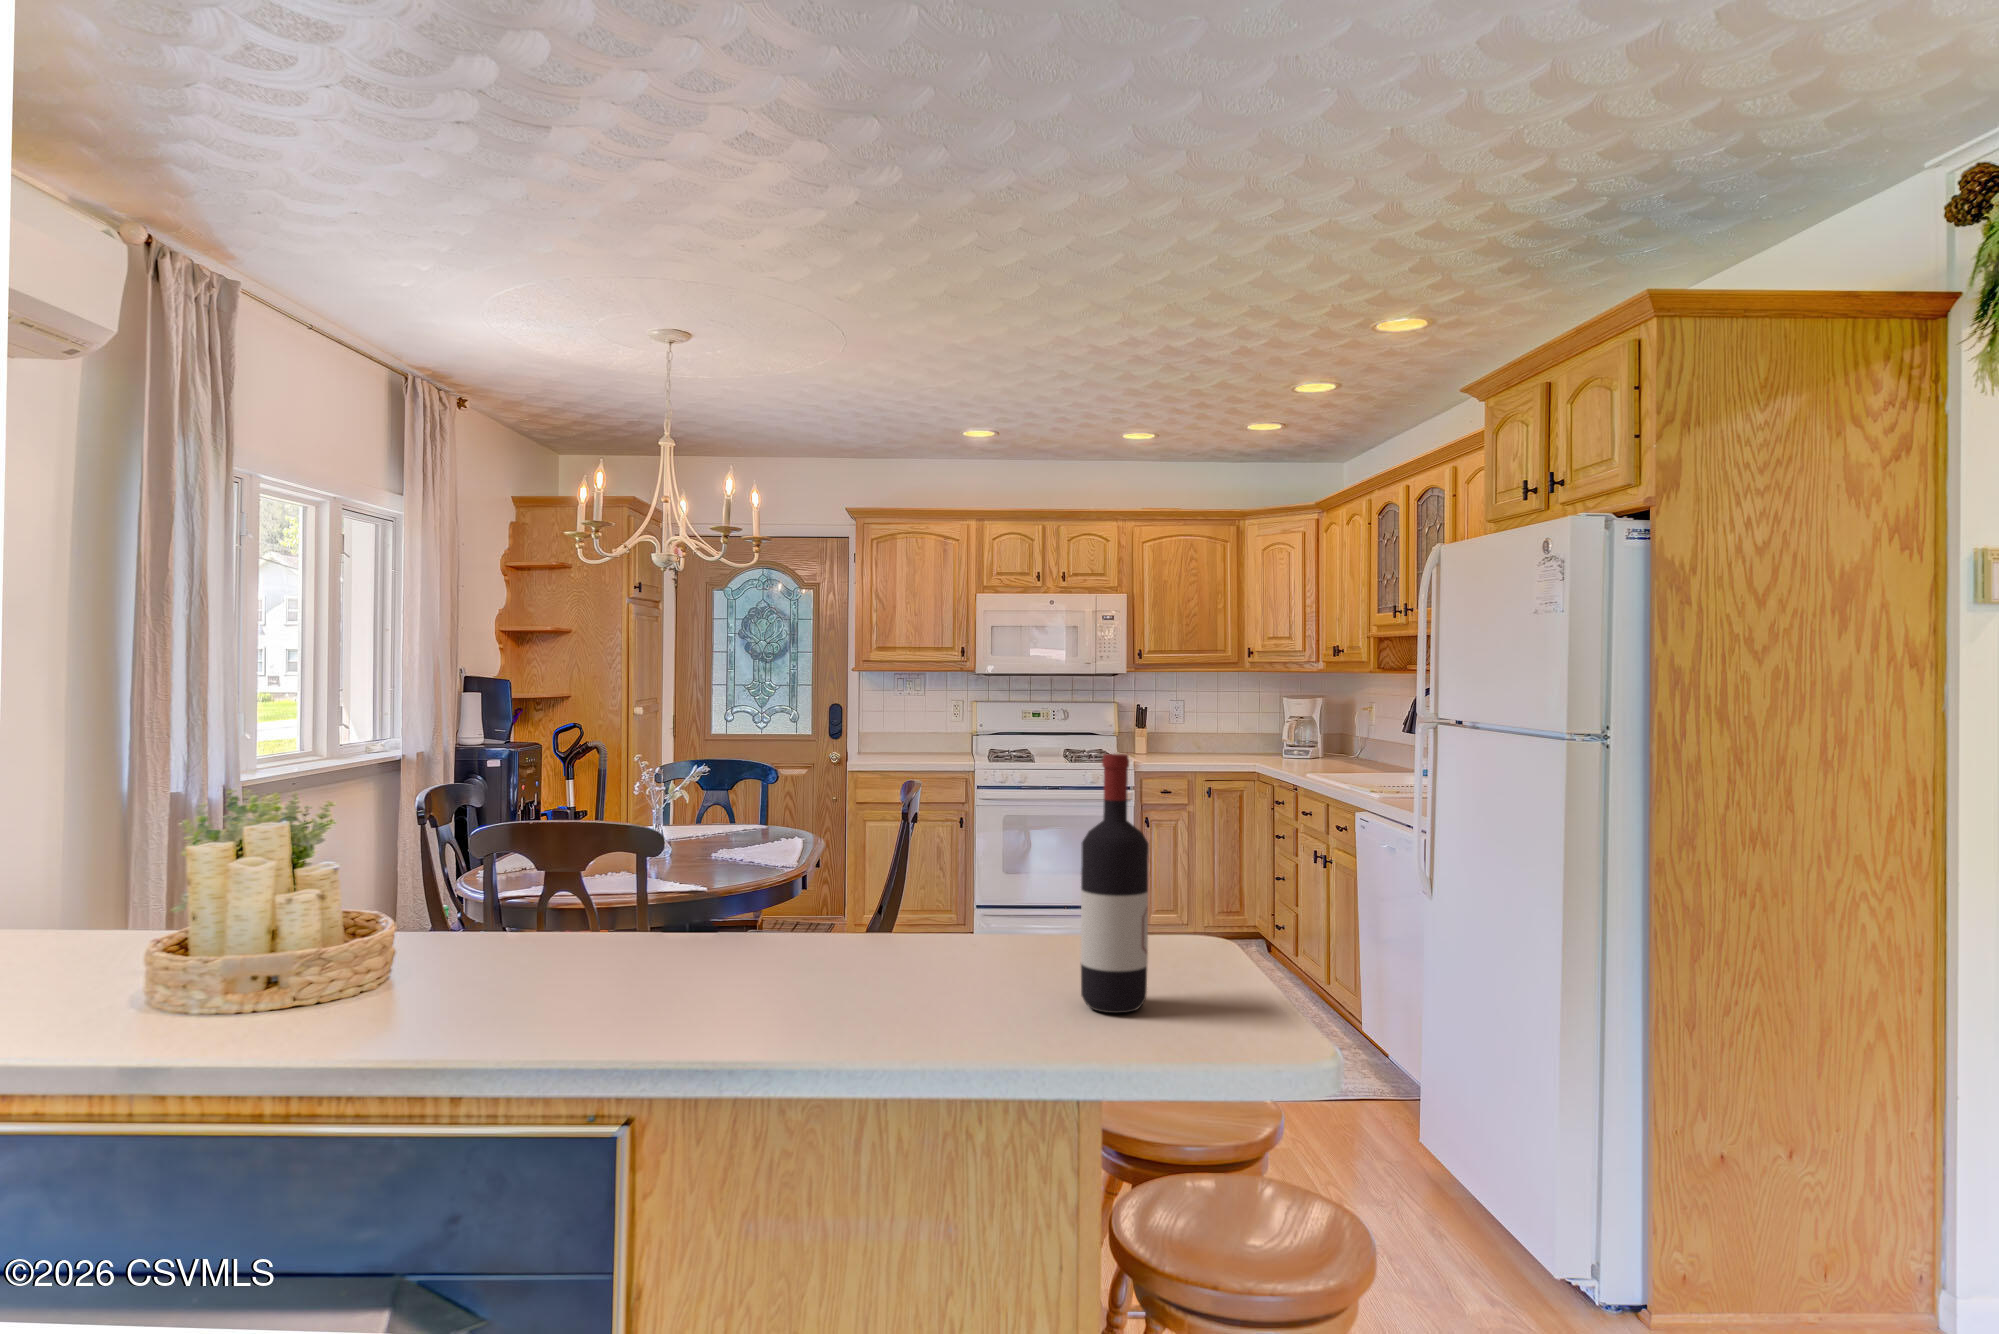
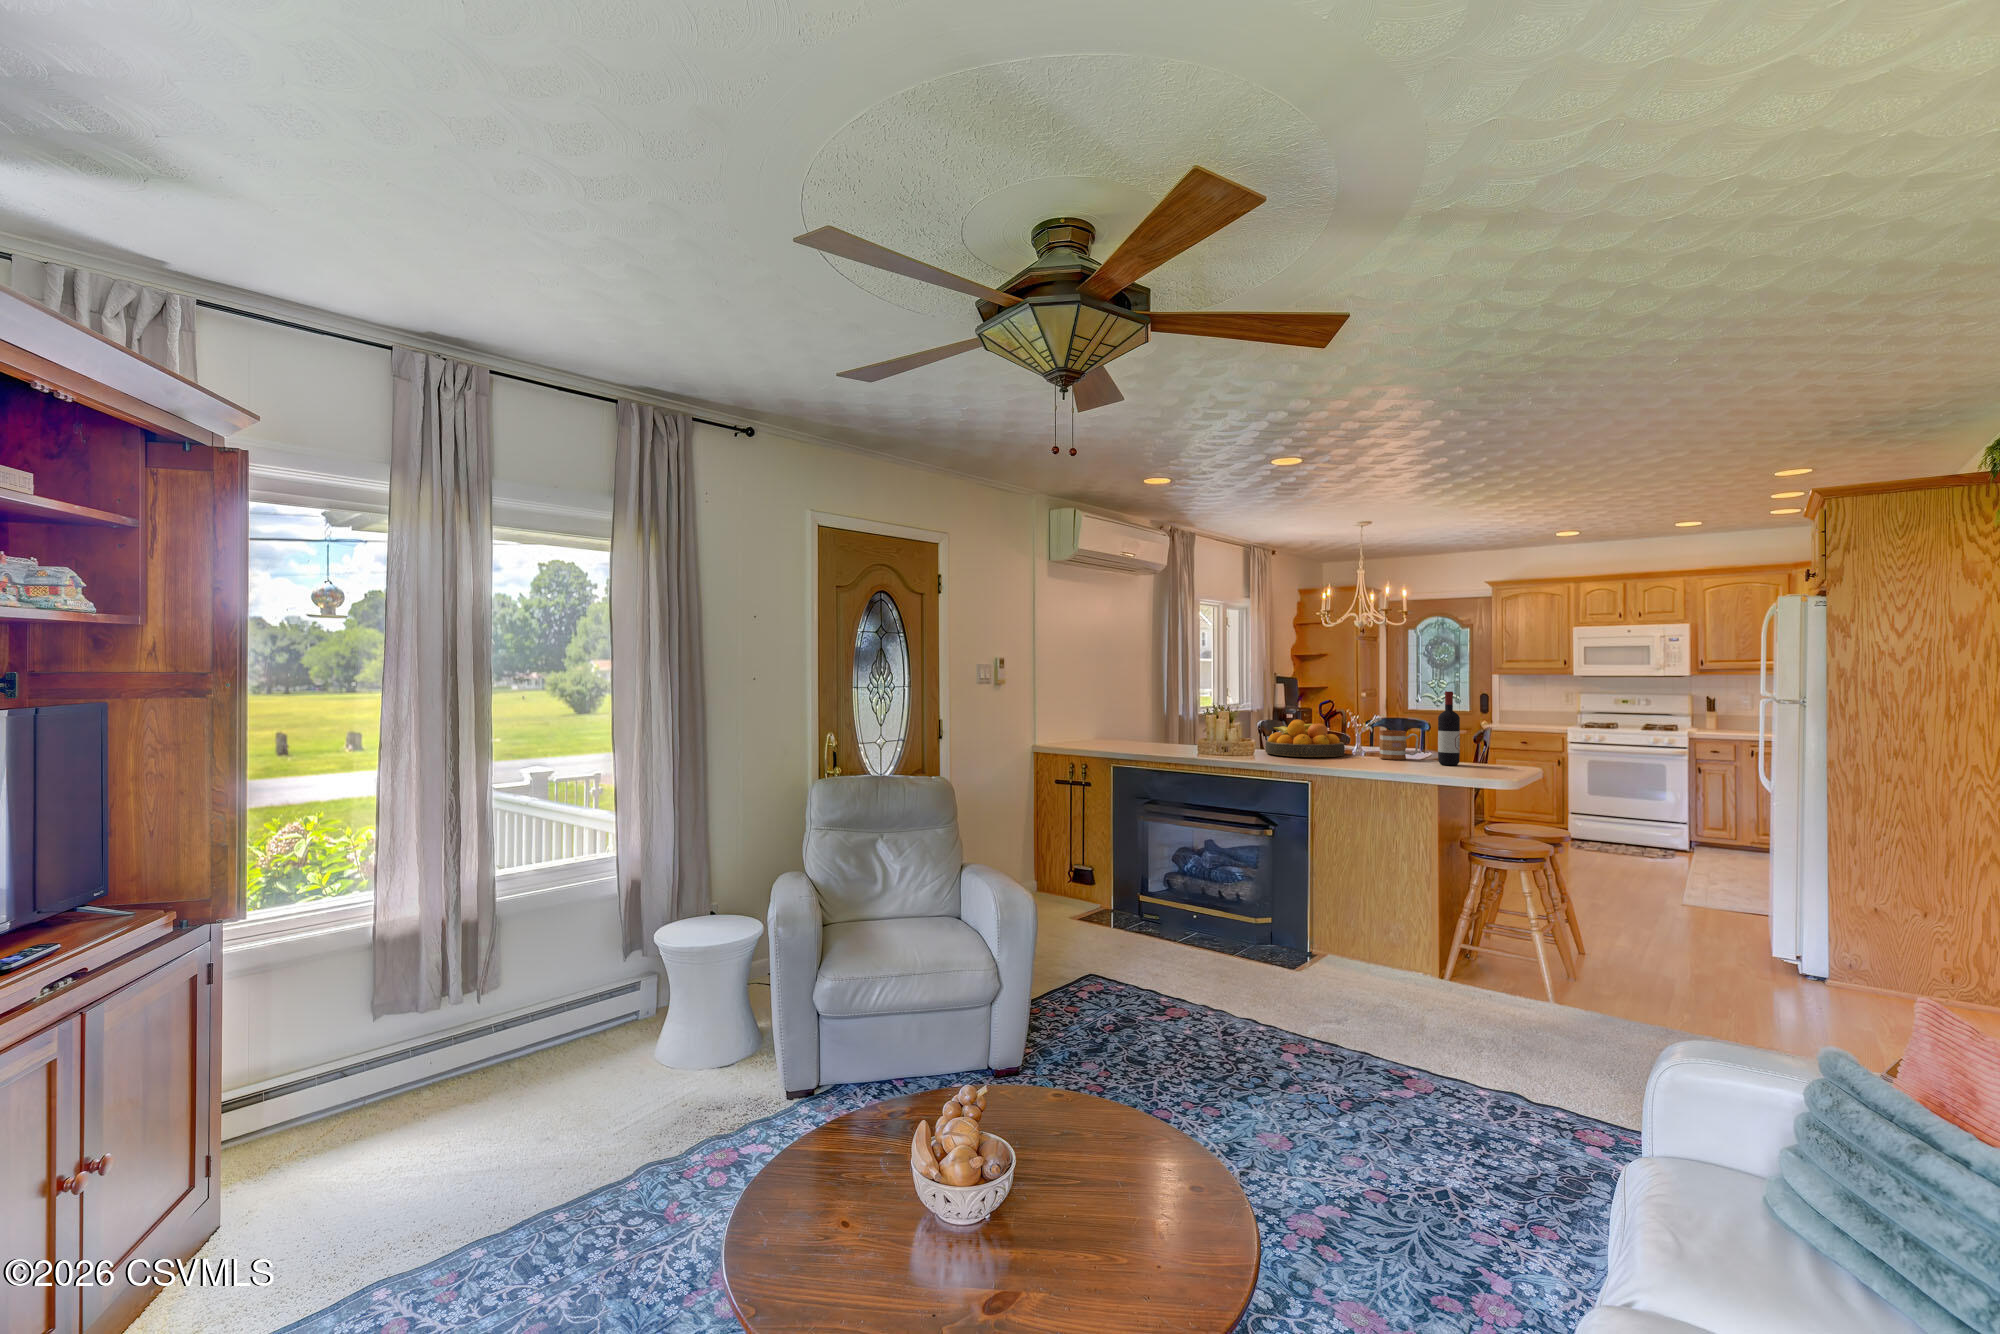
fruit bowl: none [444,853,740,1025] -> present [1265,719,1345,757]
mug: none [863,879,985,992] -> present [1379,730,1418,760]

